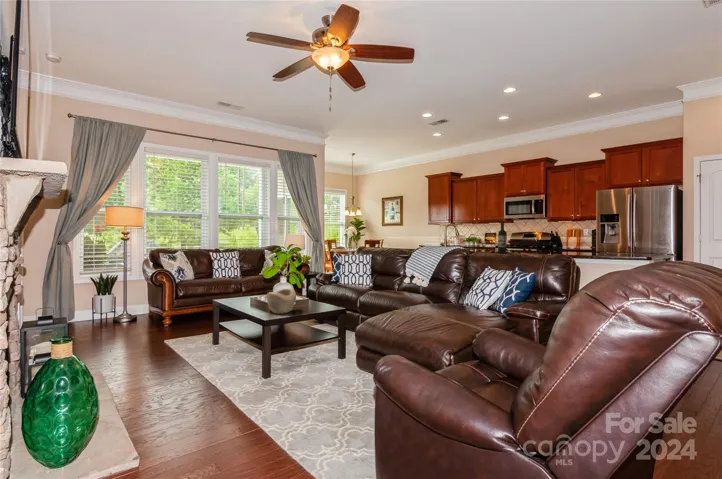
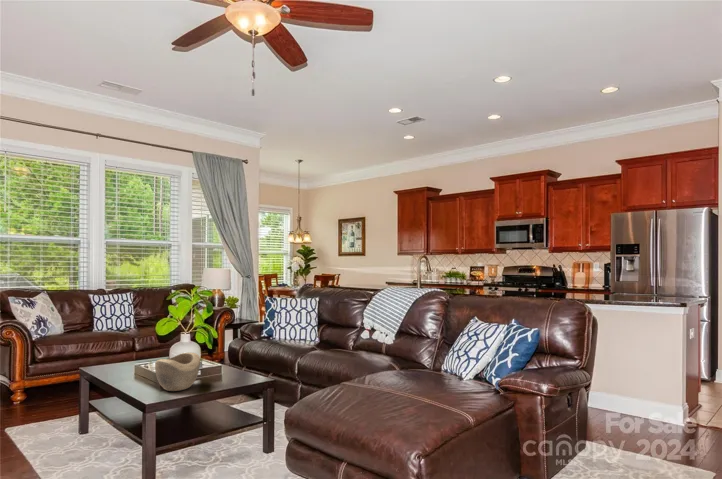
wine bottle: present [491,221,521,254] -> none [478,255,517,299]

